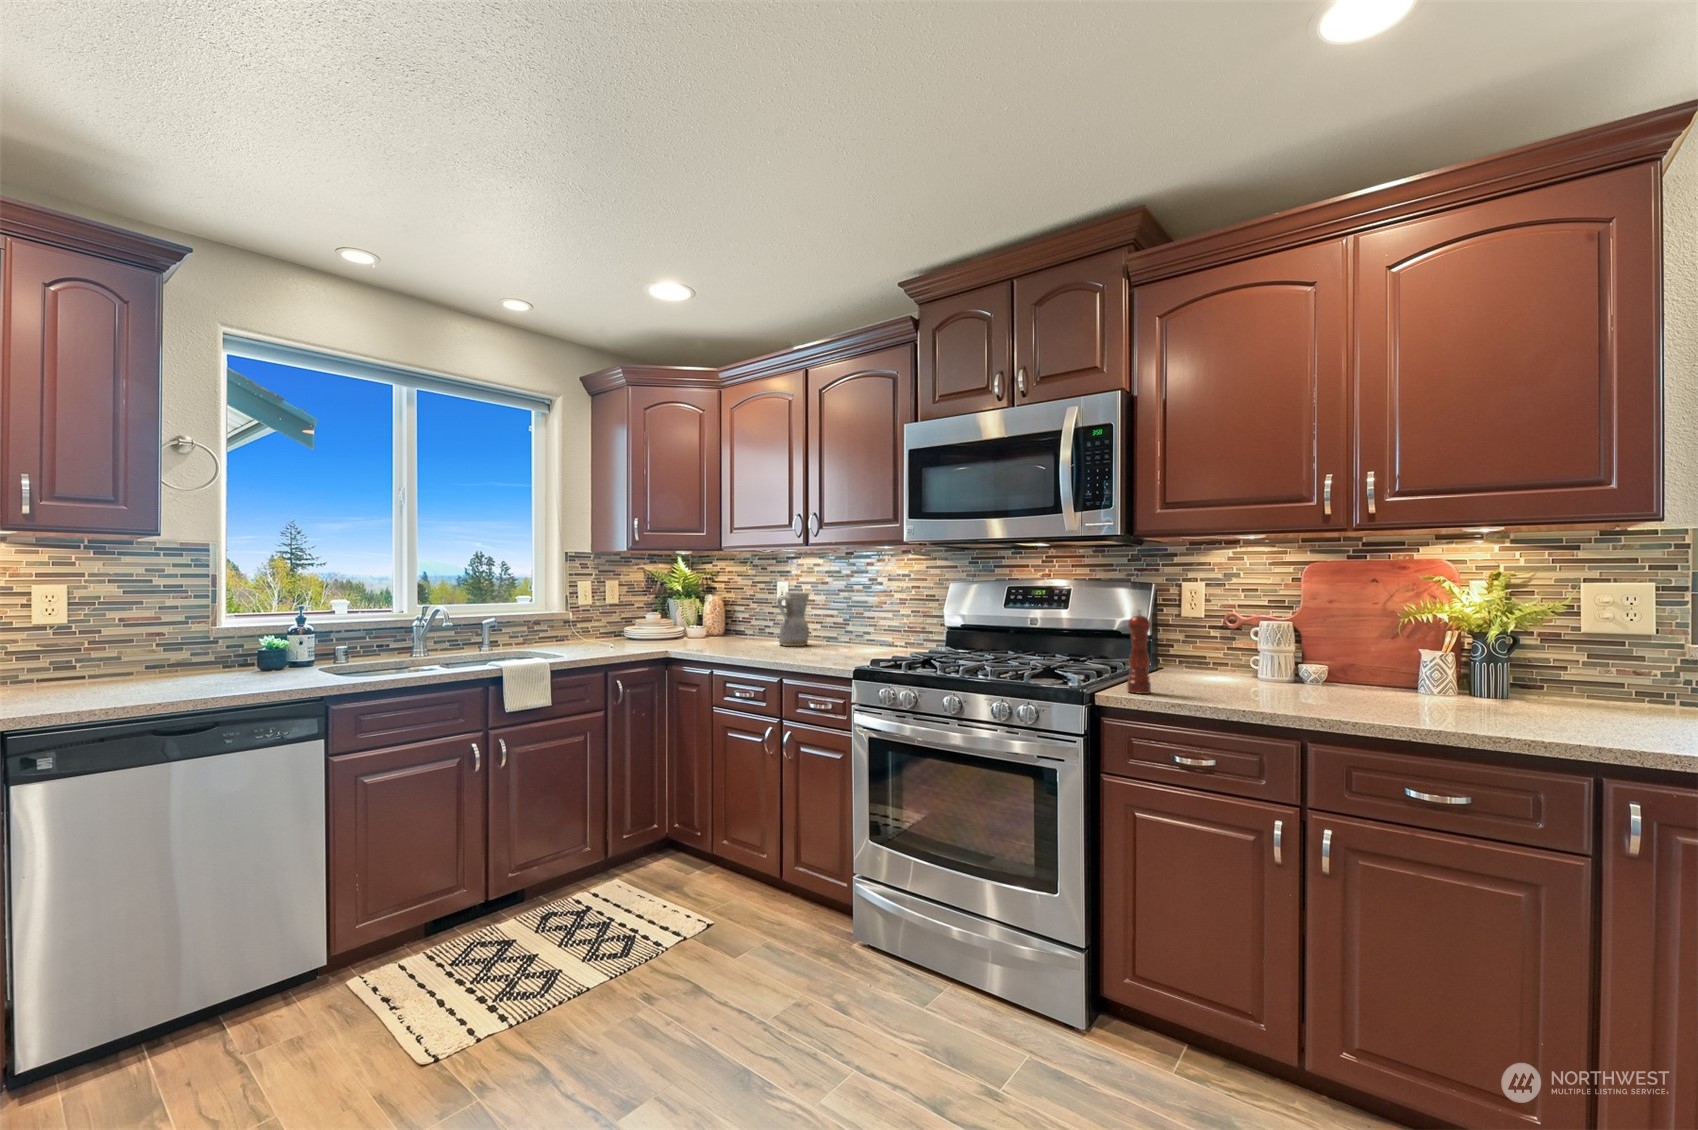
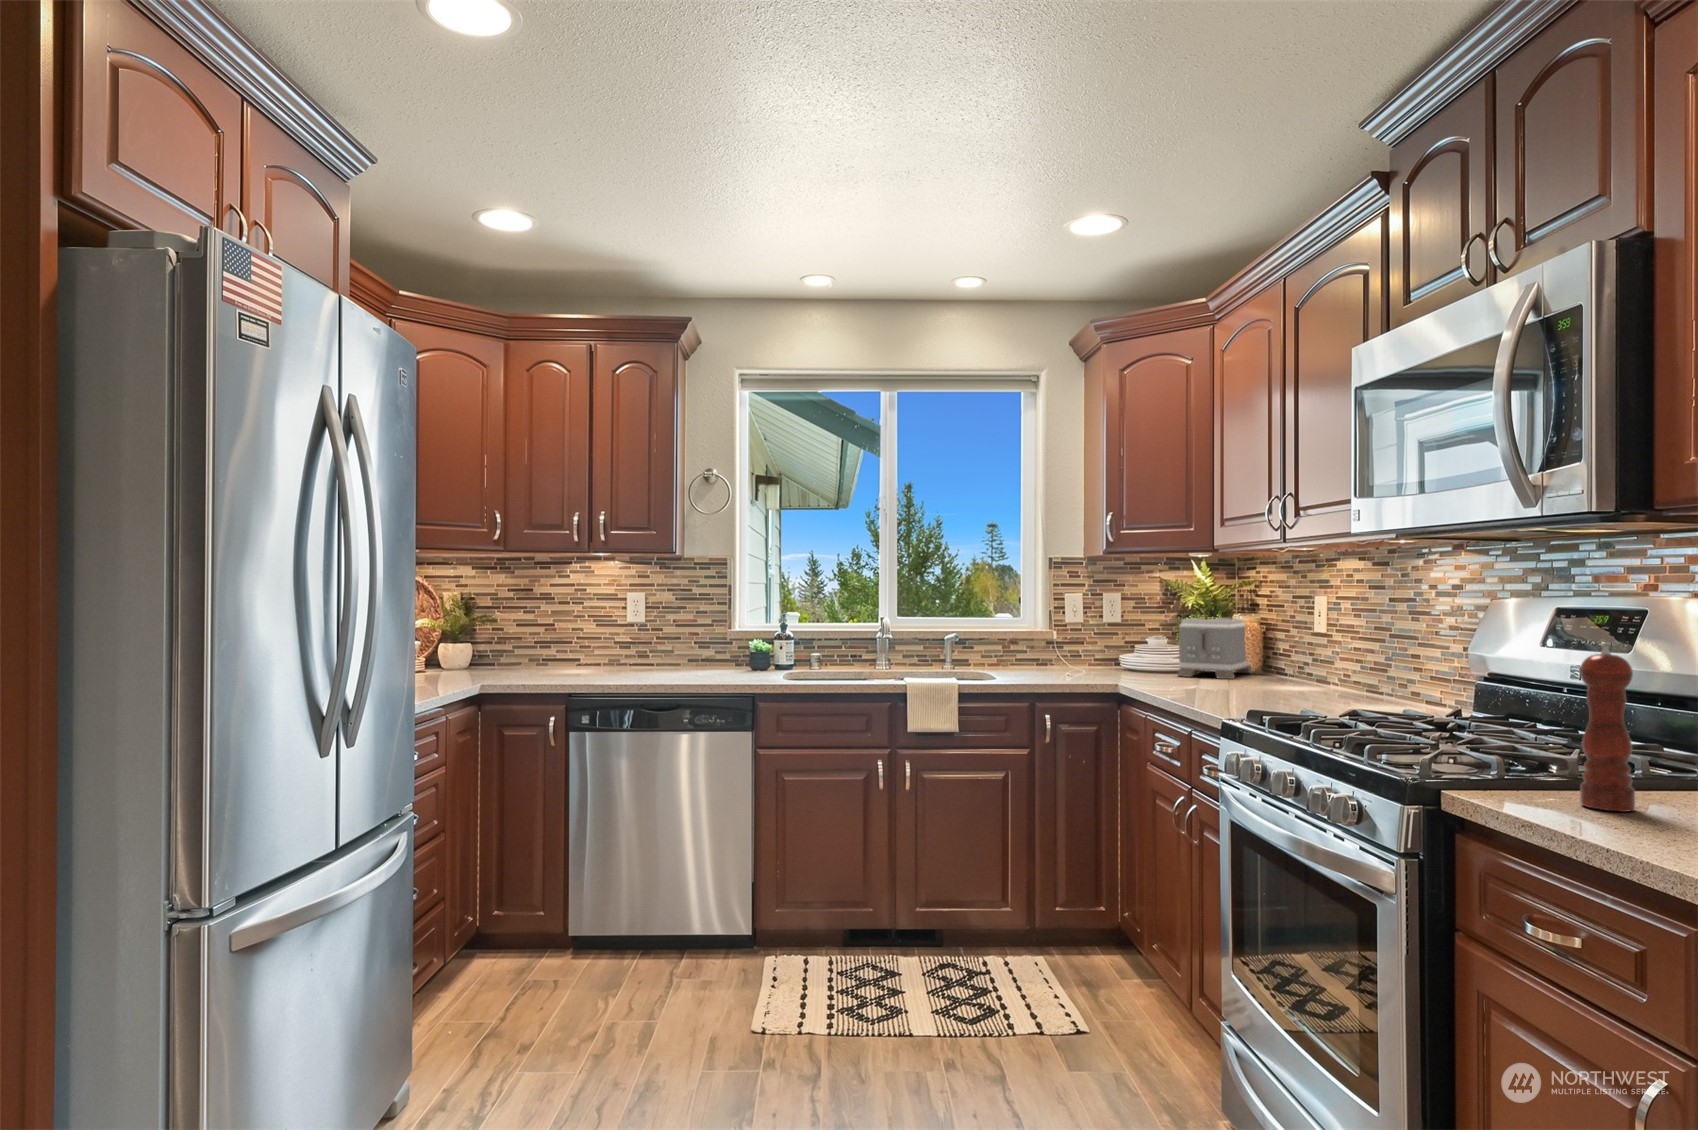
ceramic pitcher: present [777,592,809,646] -> none [1268,609,1329,691]
toaster: none [685,598,727,642] -> present [1177,617,1253,679]

